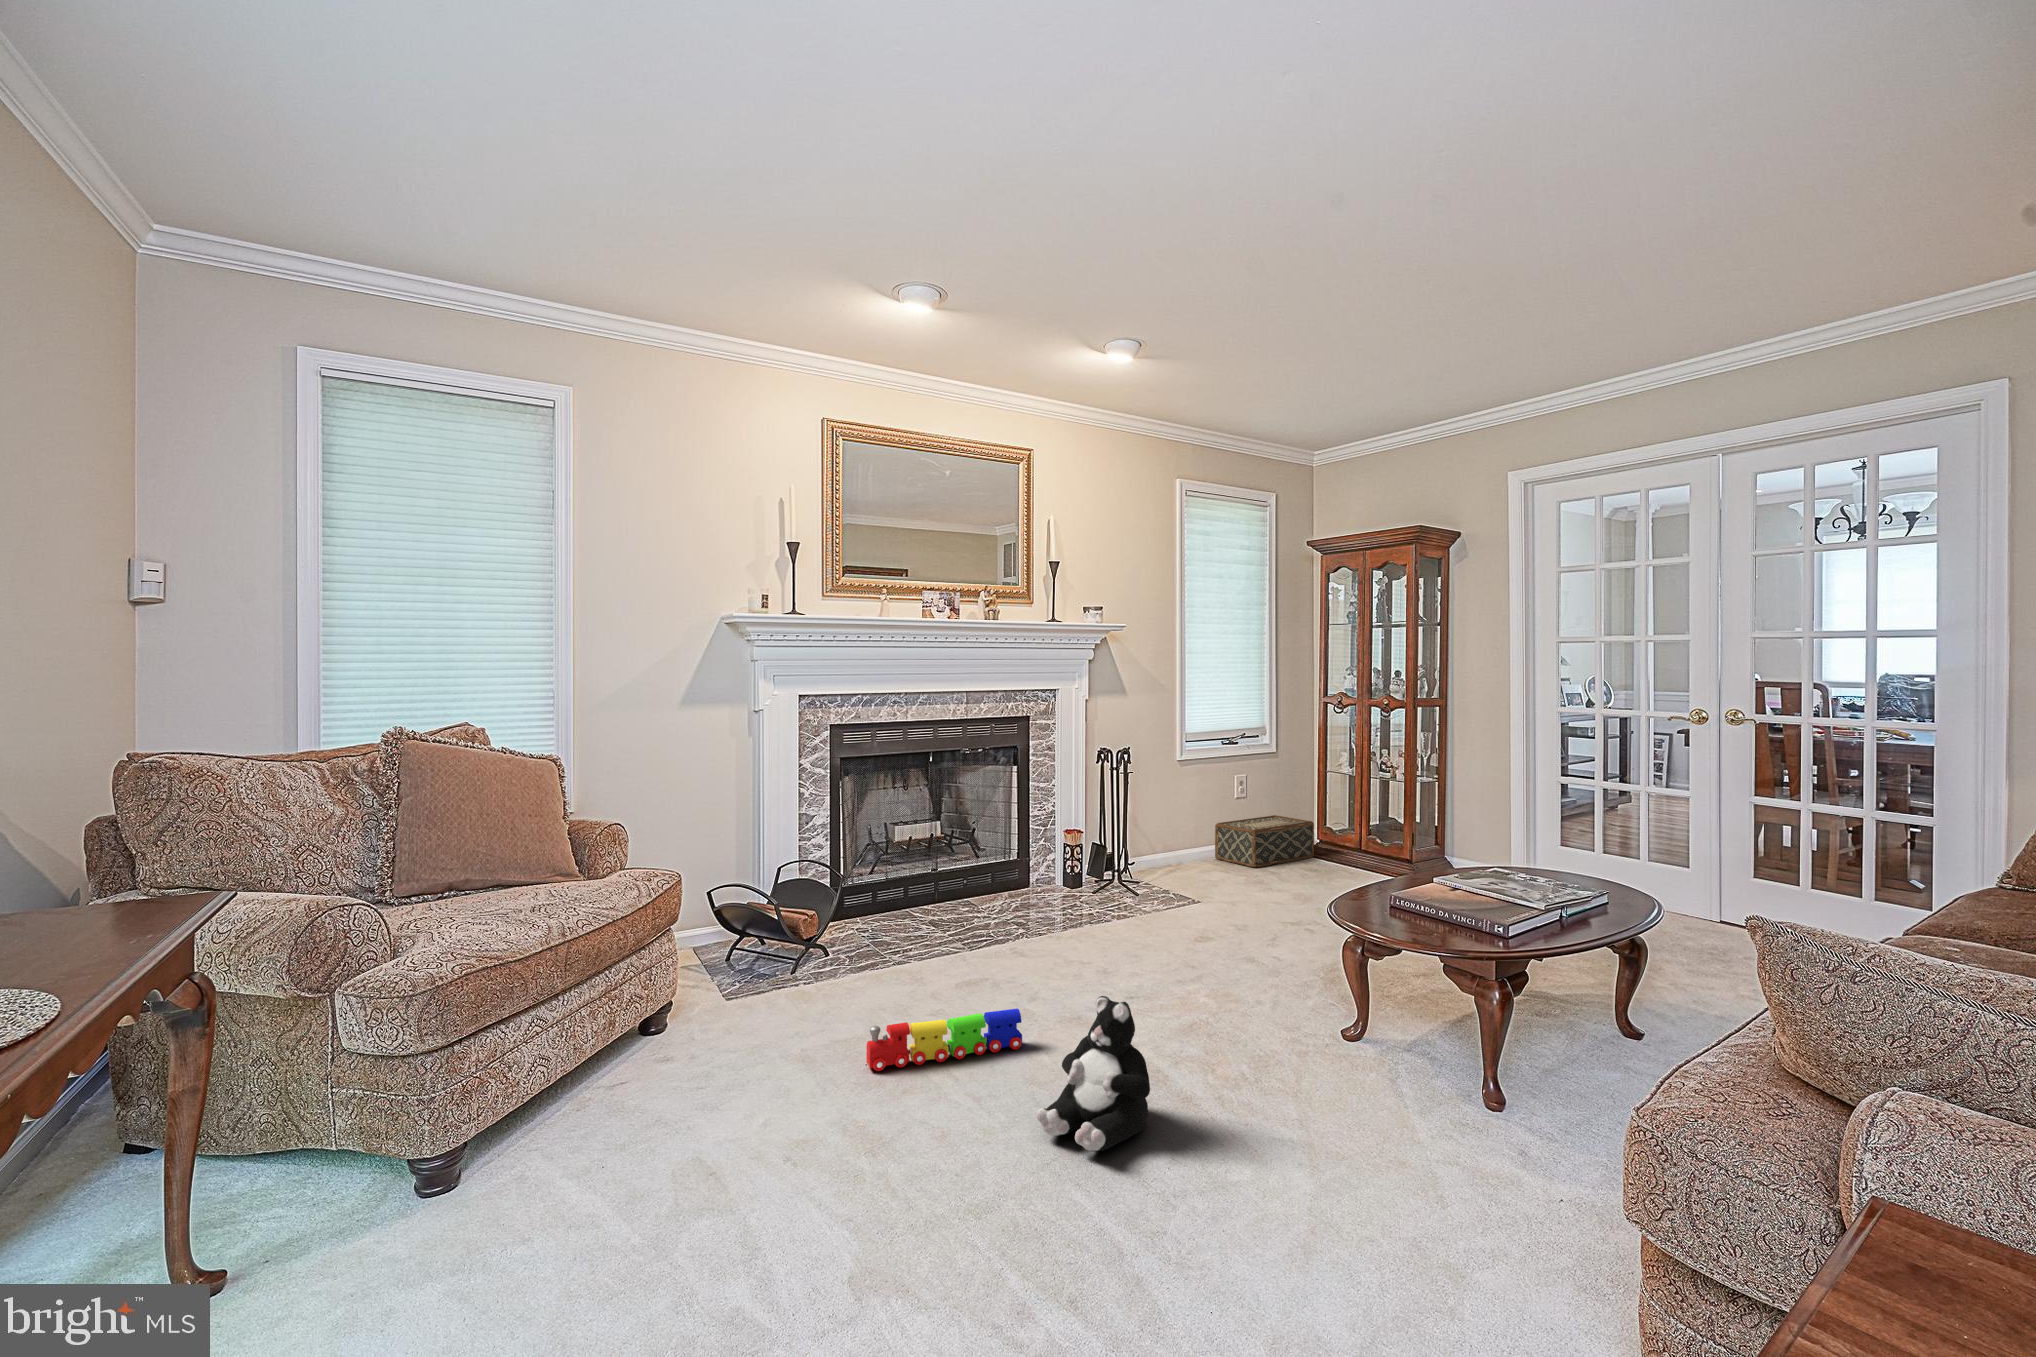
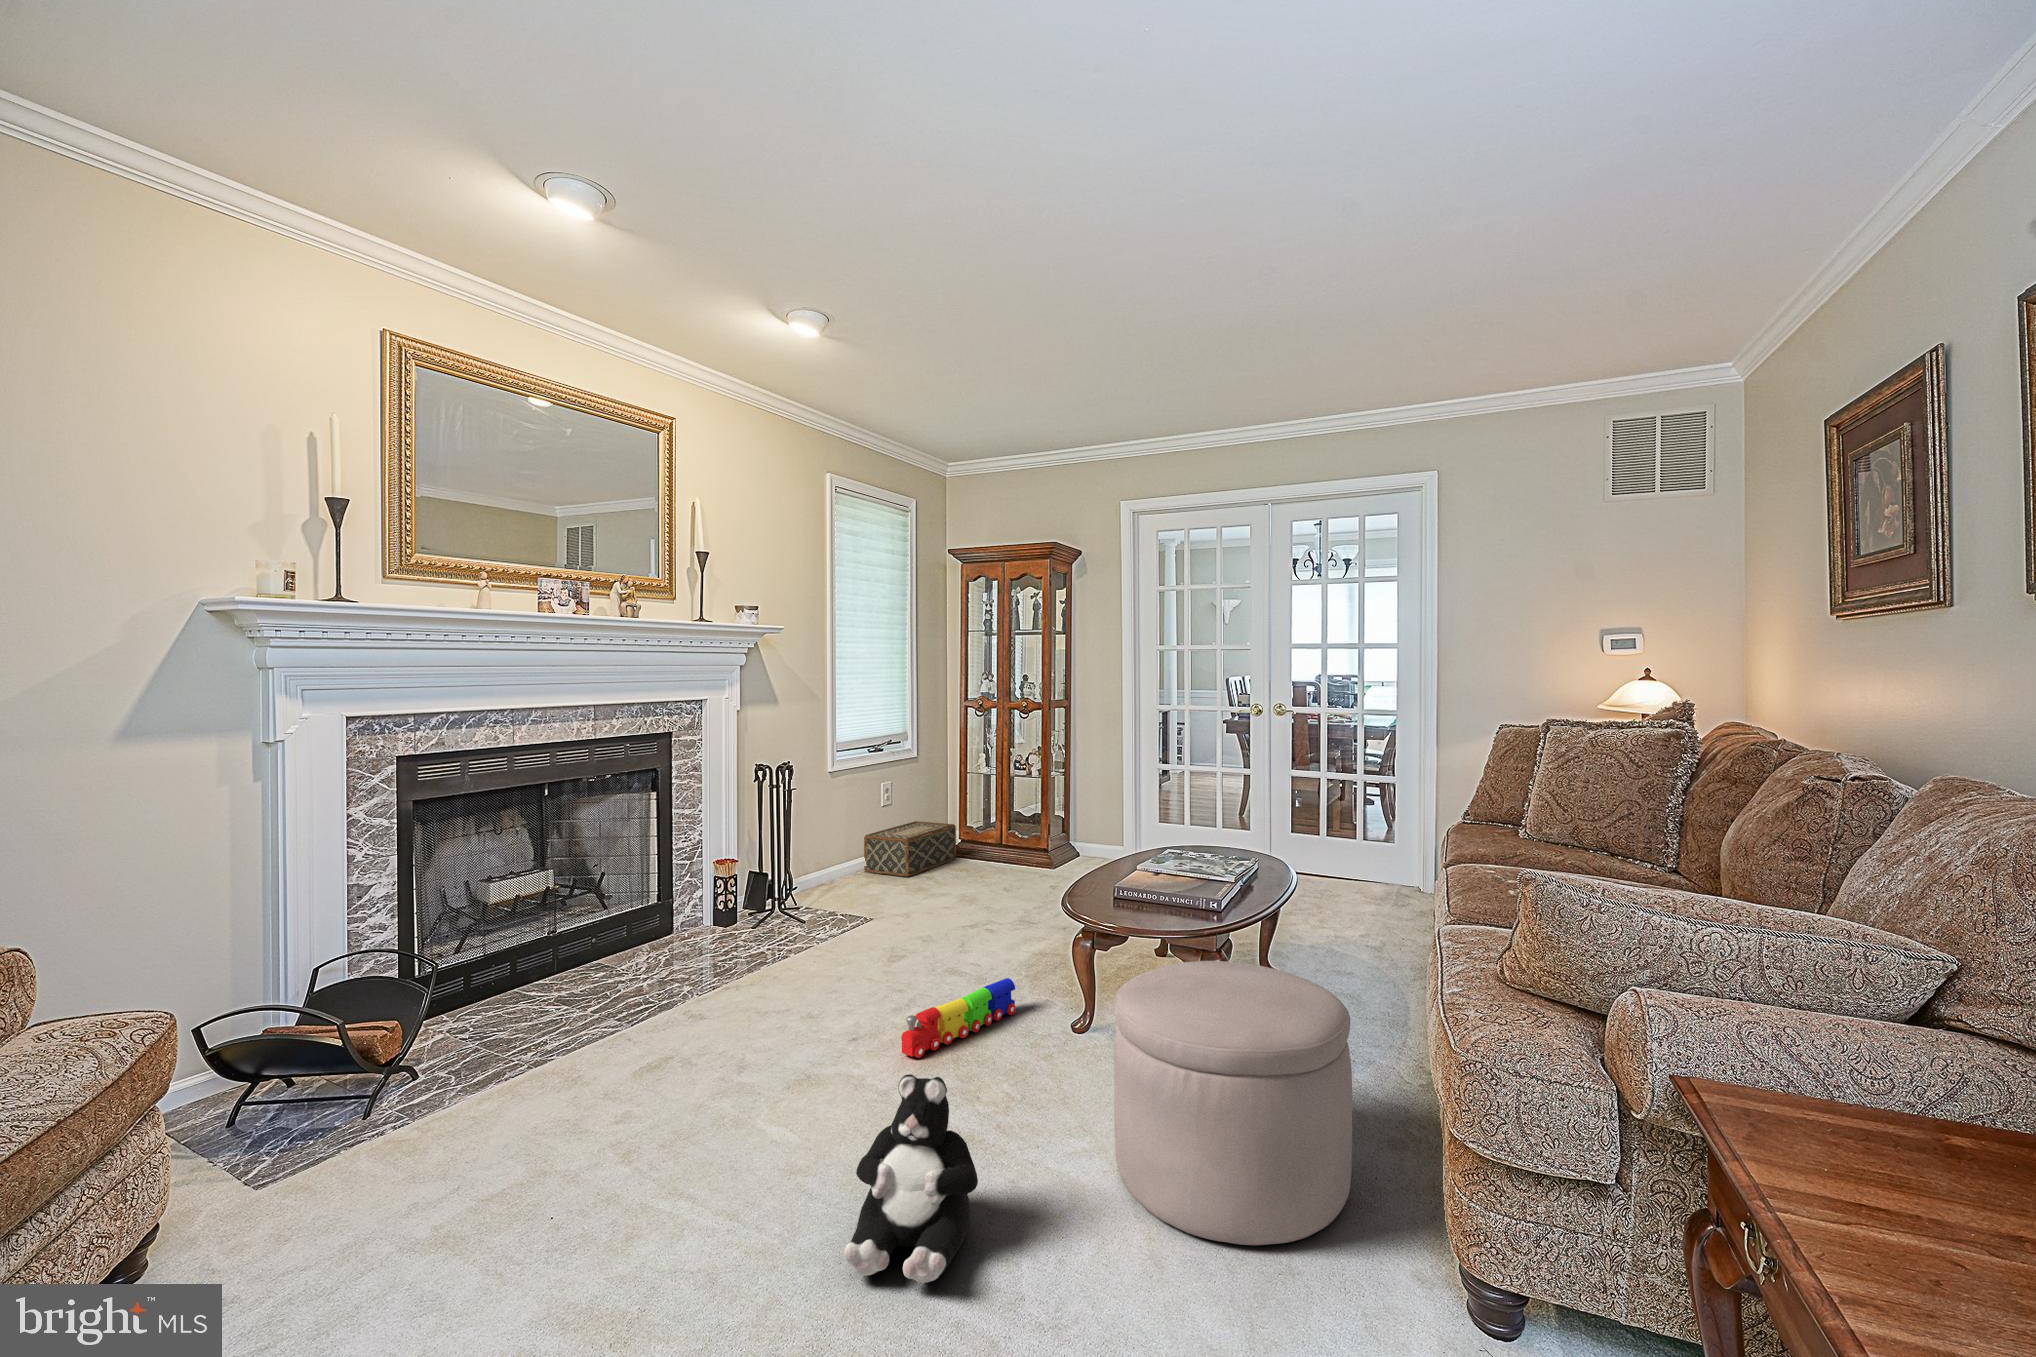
ottoman: none [1293,953,1533,1218] -> present [1114,961,1352,1245]
toy train: present [866,1008,1022,1071] -> present [901,978,1016,1058]

